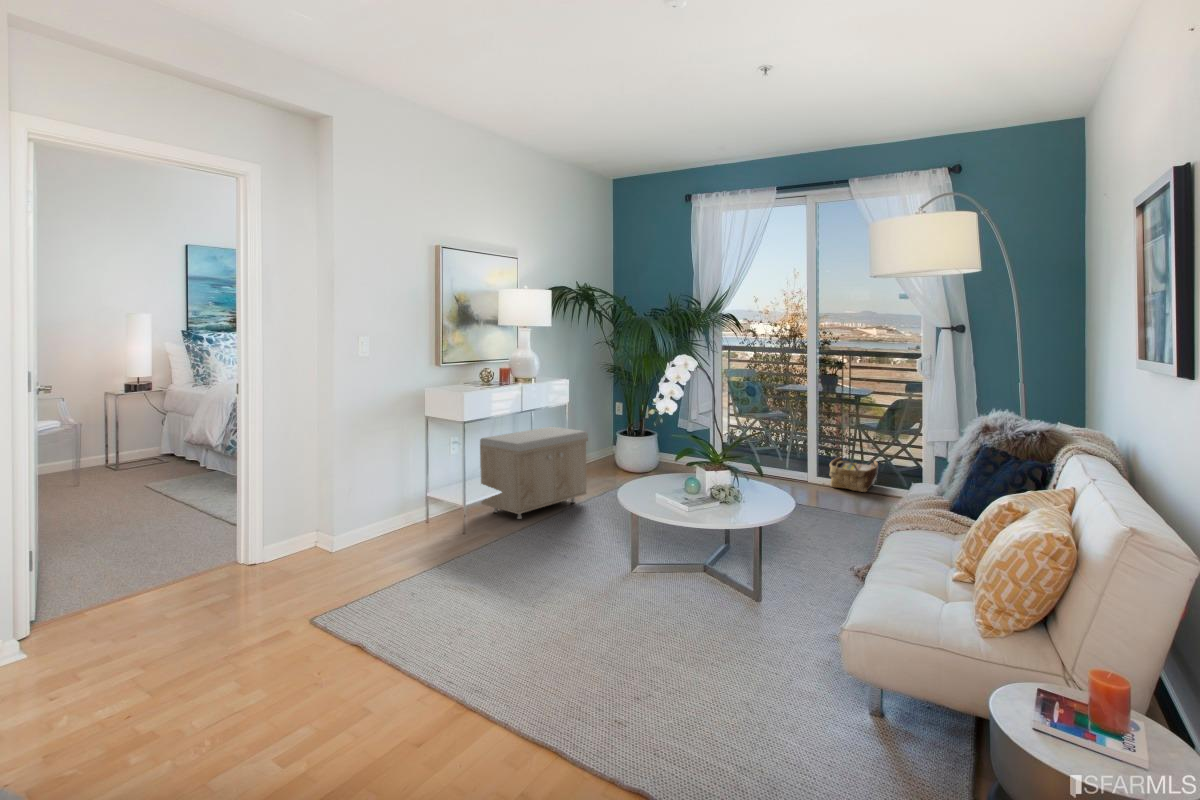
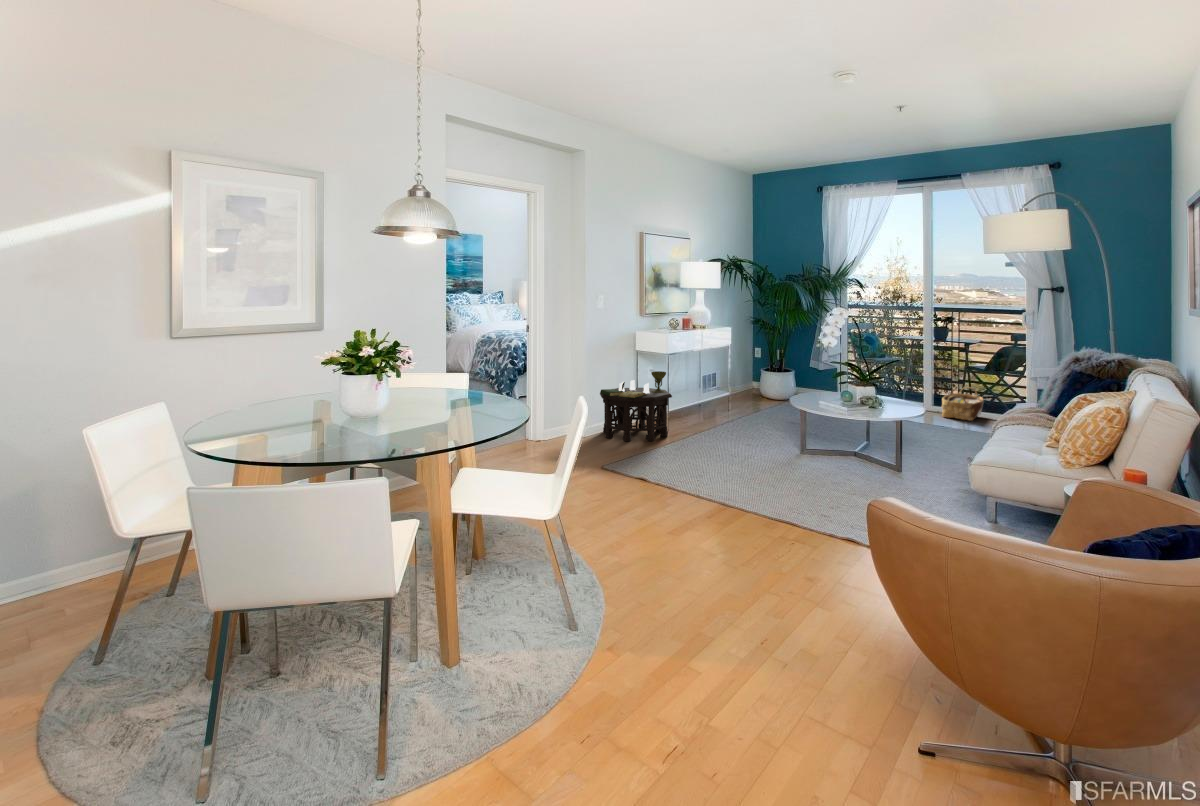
storage bench: present [480,427,588,519] -> none [673,365,752,429]
side table: none [360,443,464,548] -> present [600,371,672,441]

